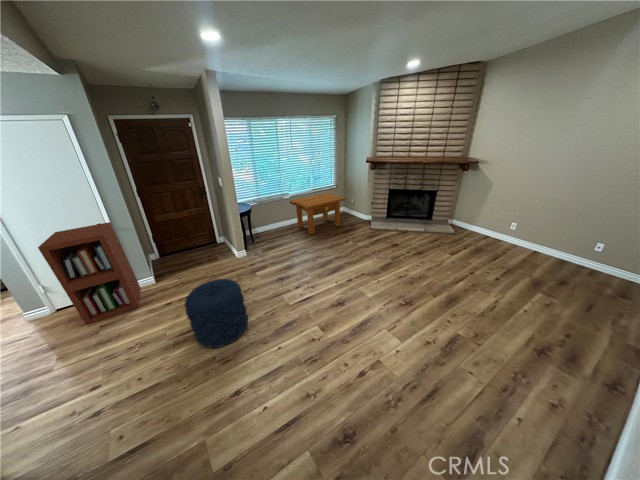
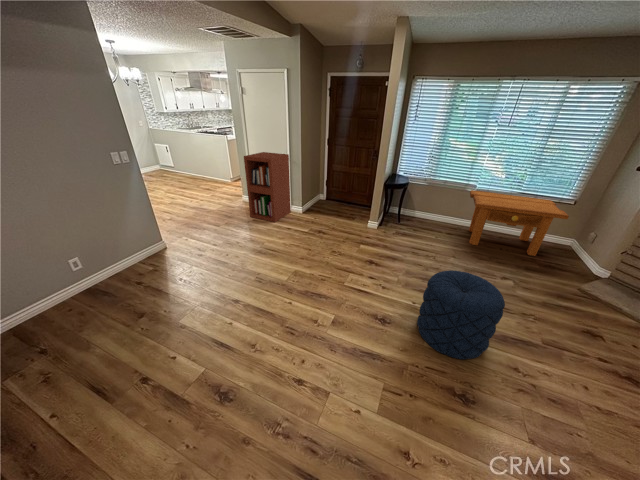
pouf: present [185,279,248,348] -> present [417,270,505,359]

